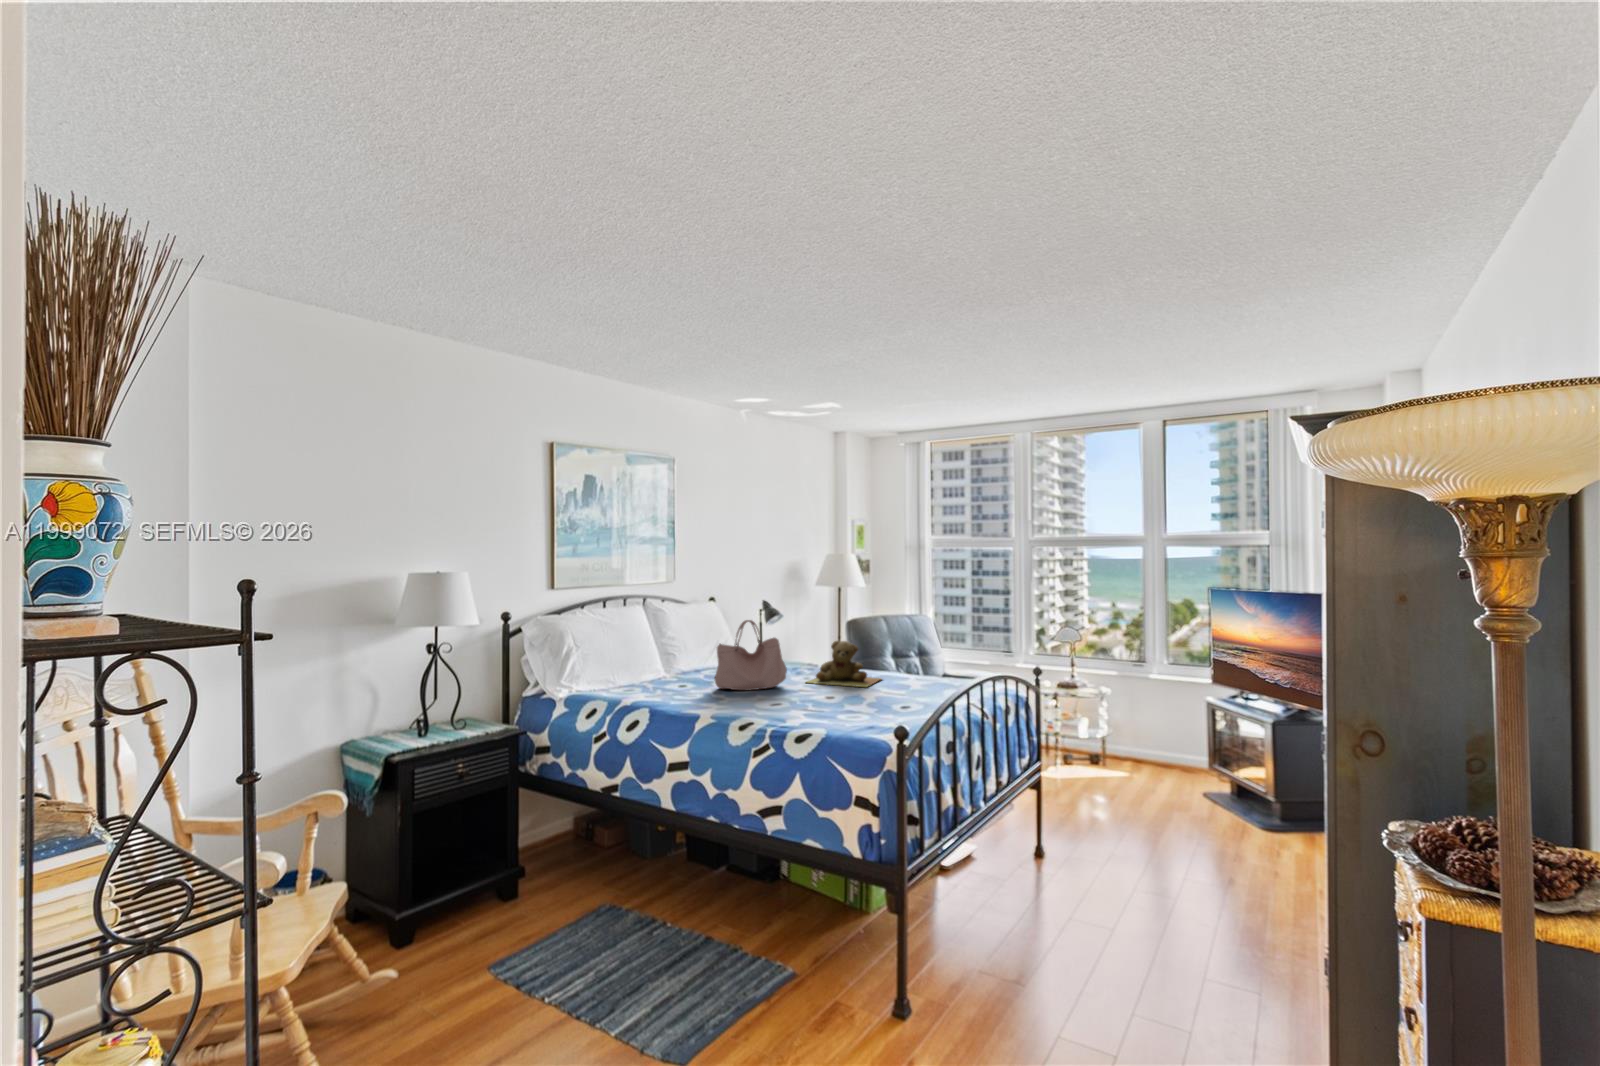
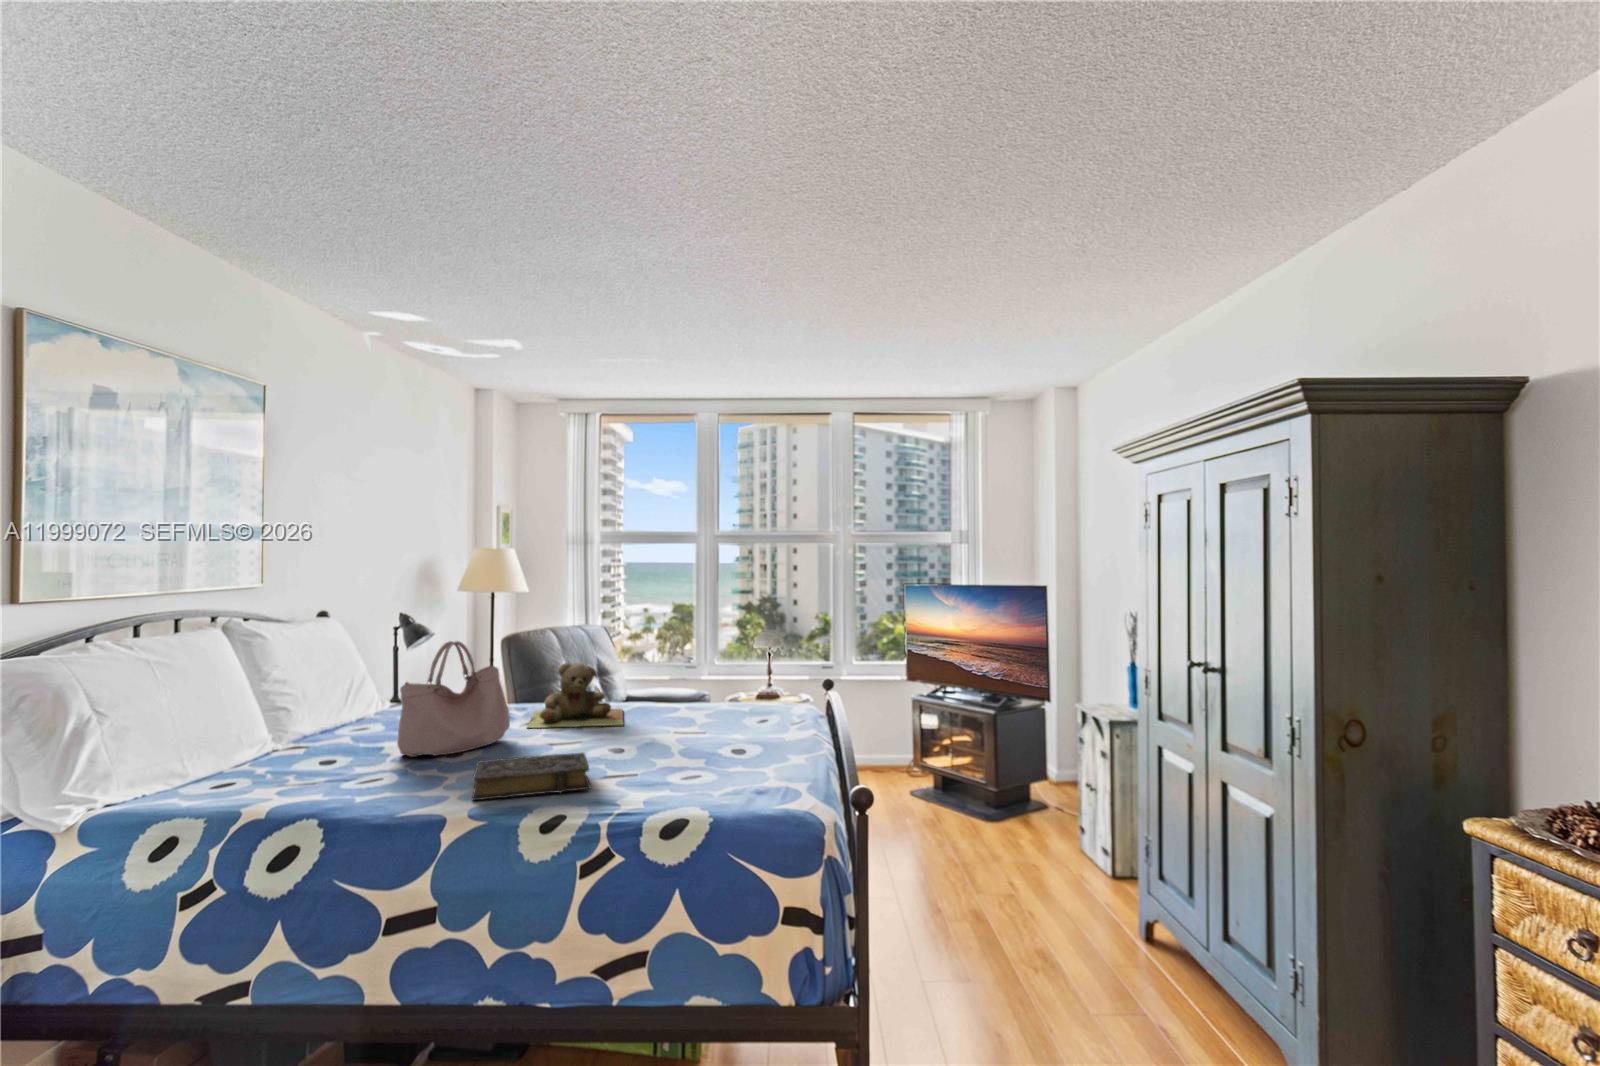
book: none [722,691,799,714] -> present [472,753,591,800]

